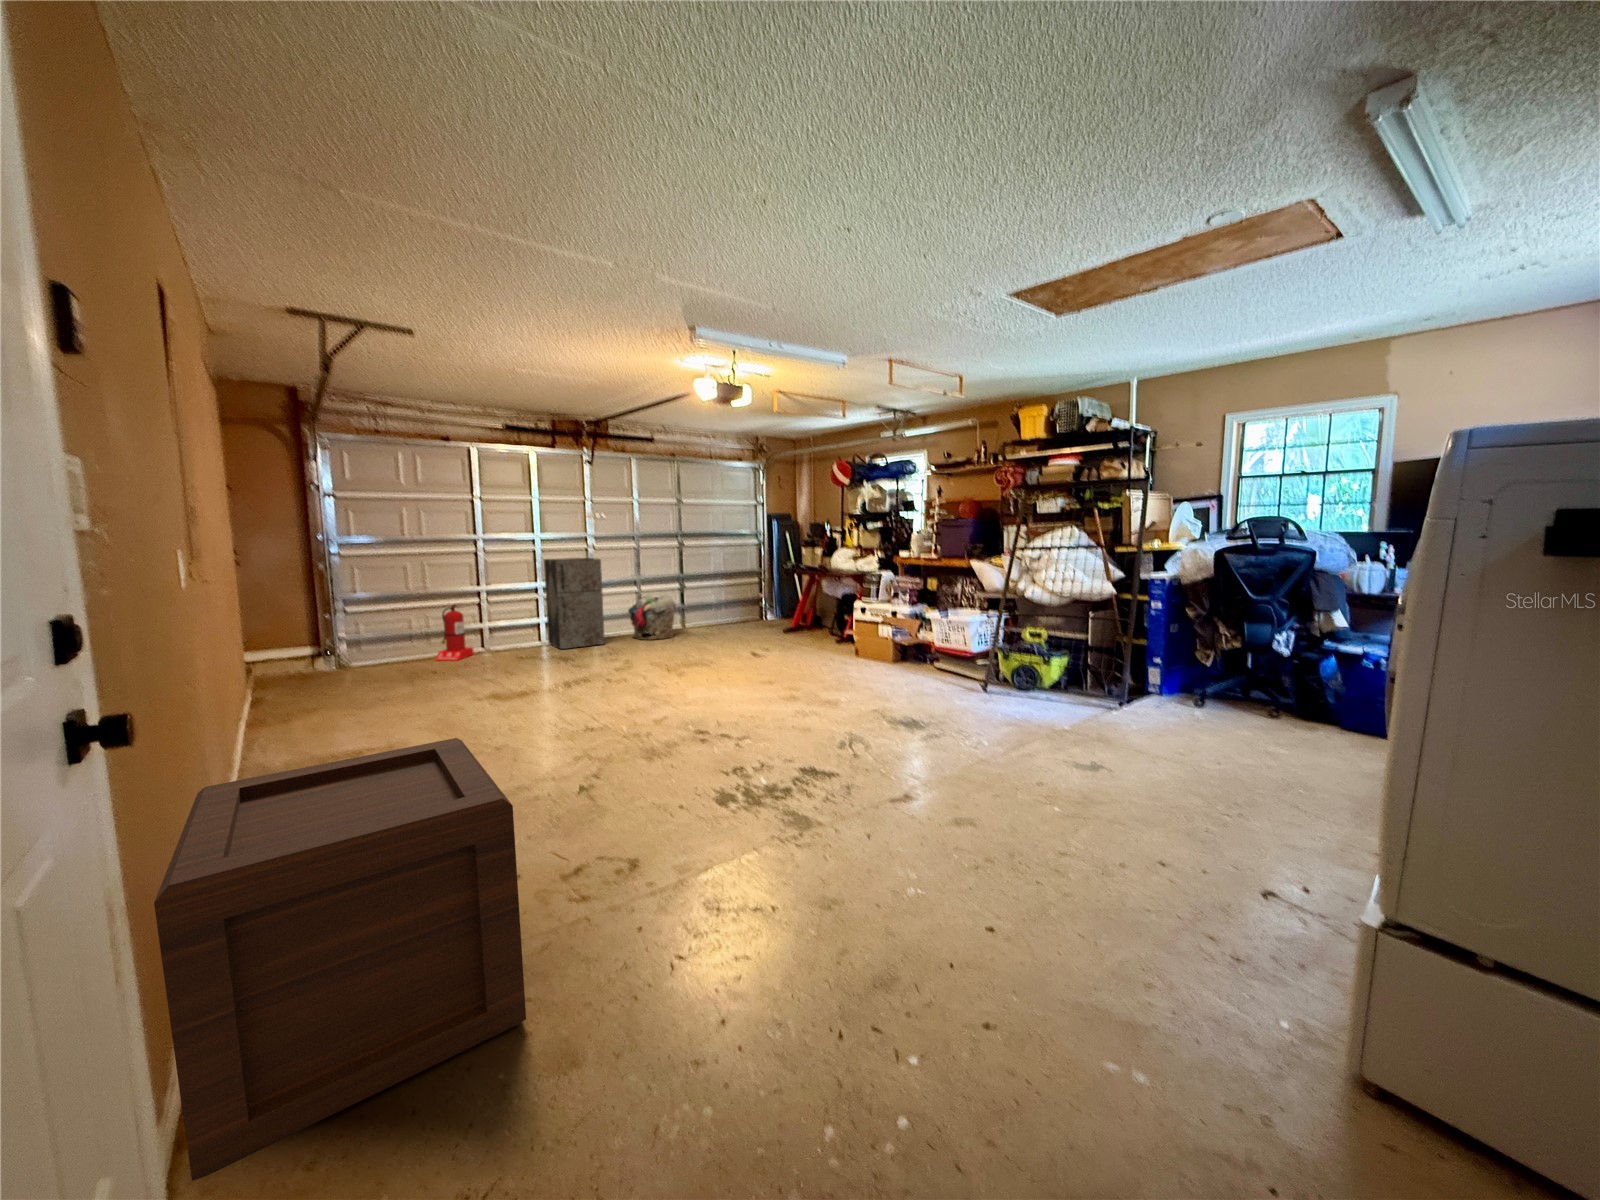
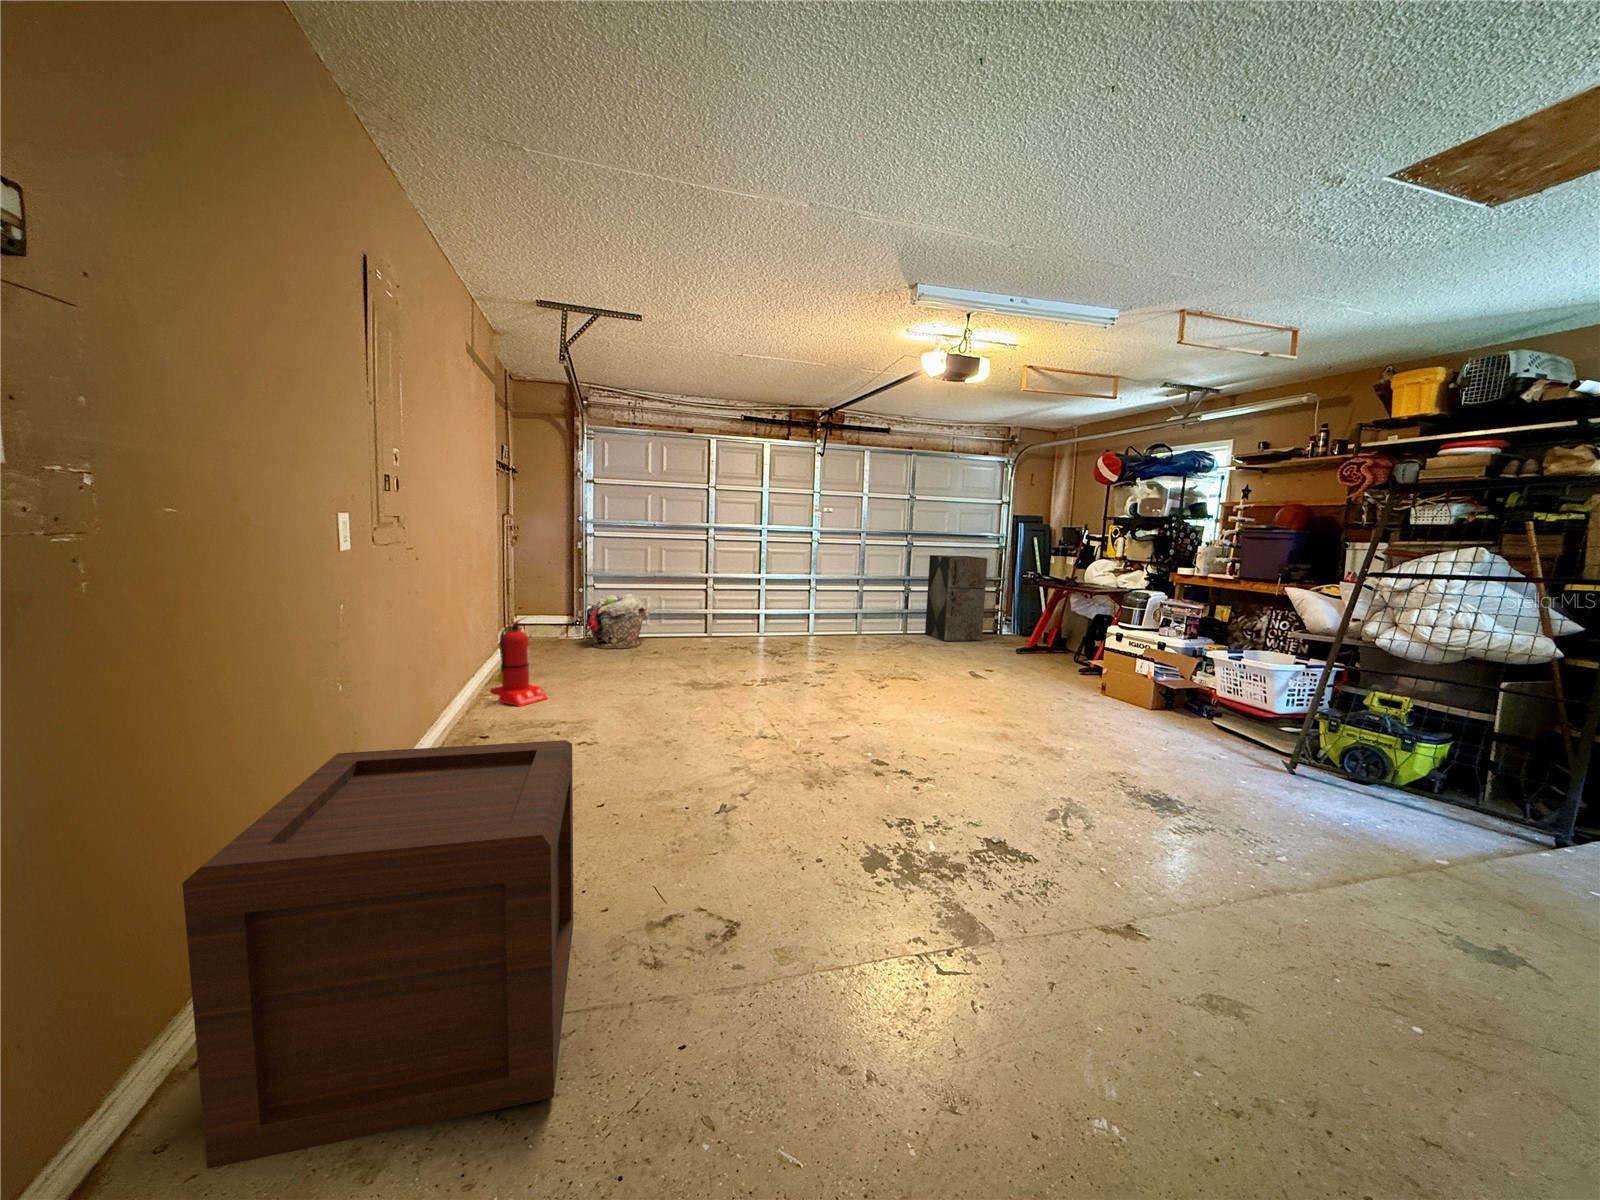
storage cabinet: present [544,558,605,649] -> present [925,555,988,641]
laundry basket: present [628,594,676,640] -> present [585,594,650,649]
fire extinguisher: present [436,605,474,661] -> present [490,618,547,706]

